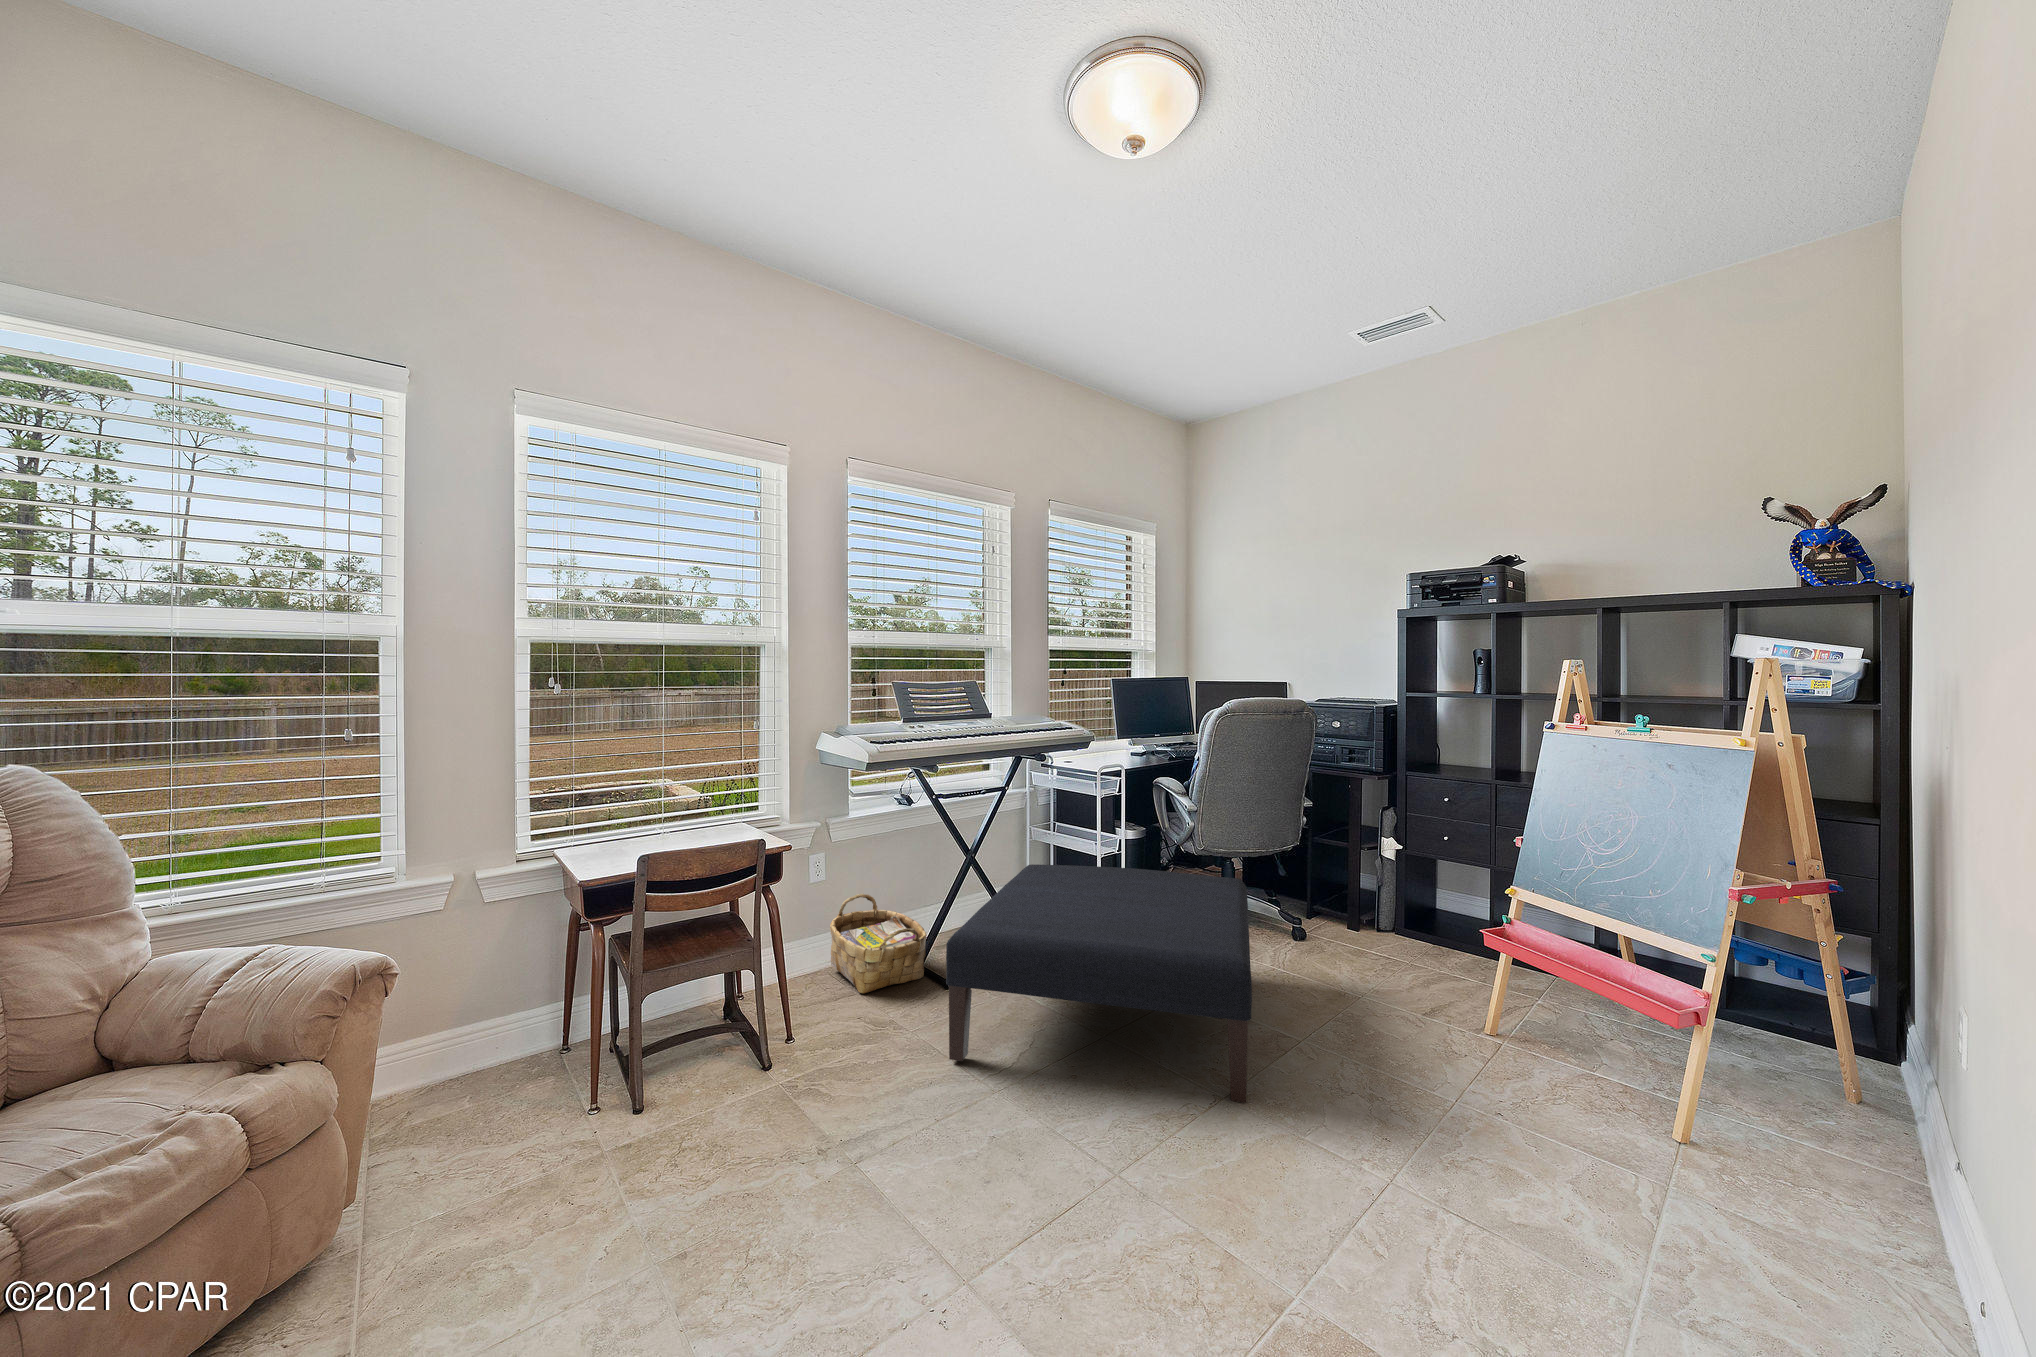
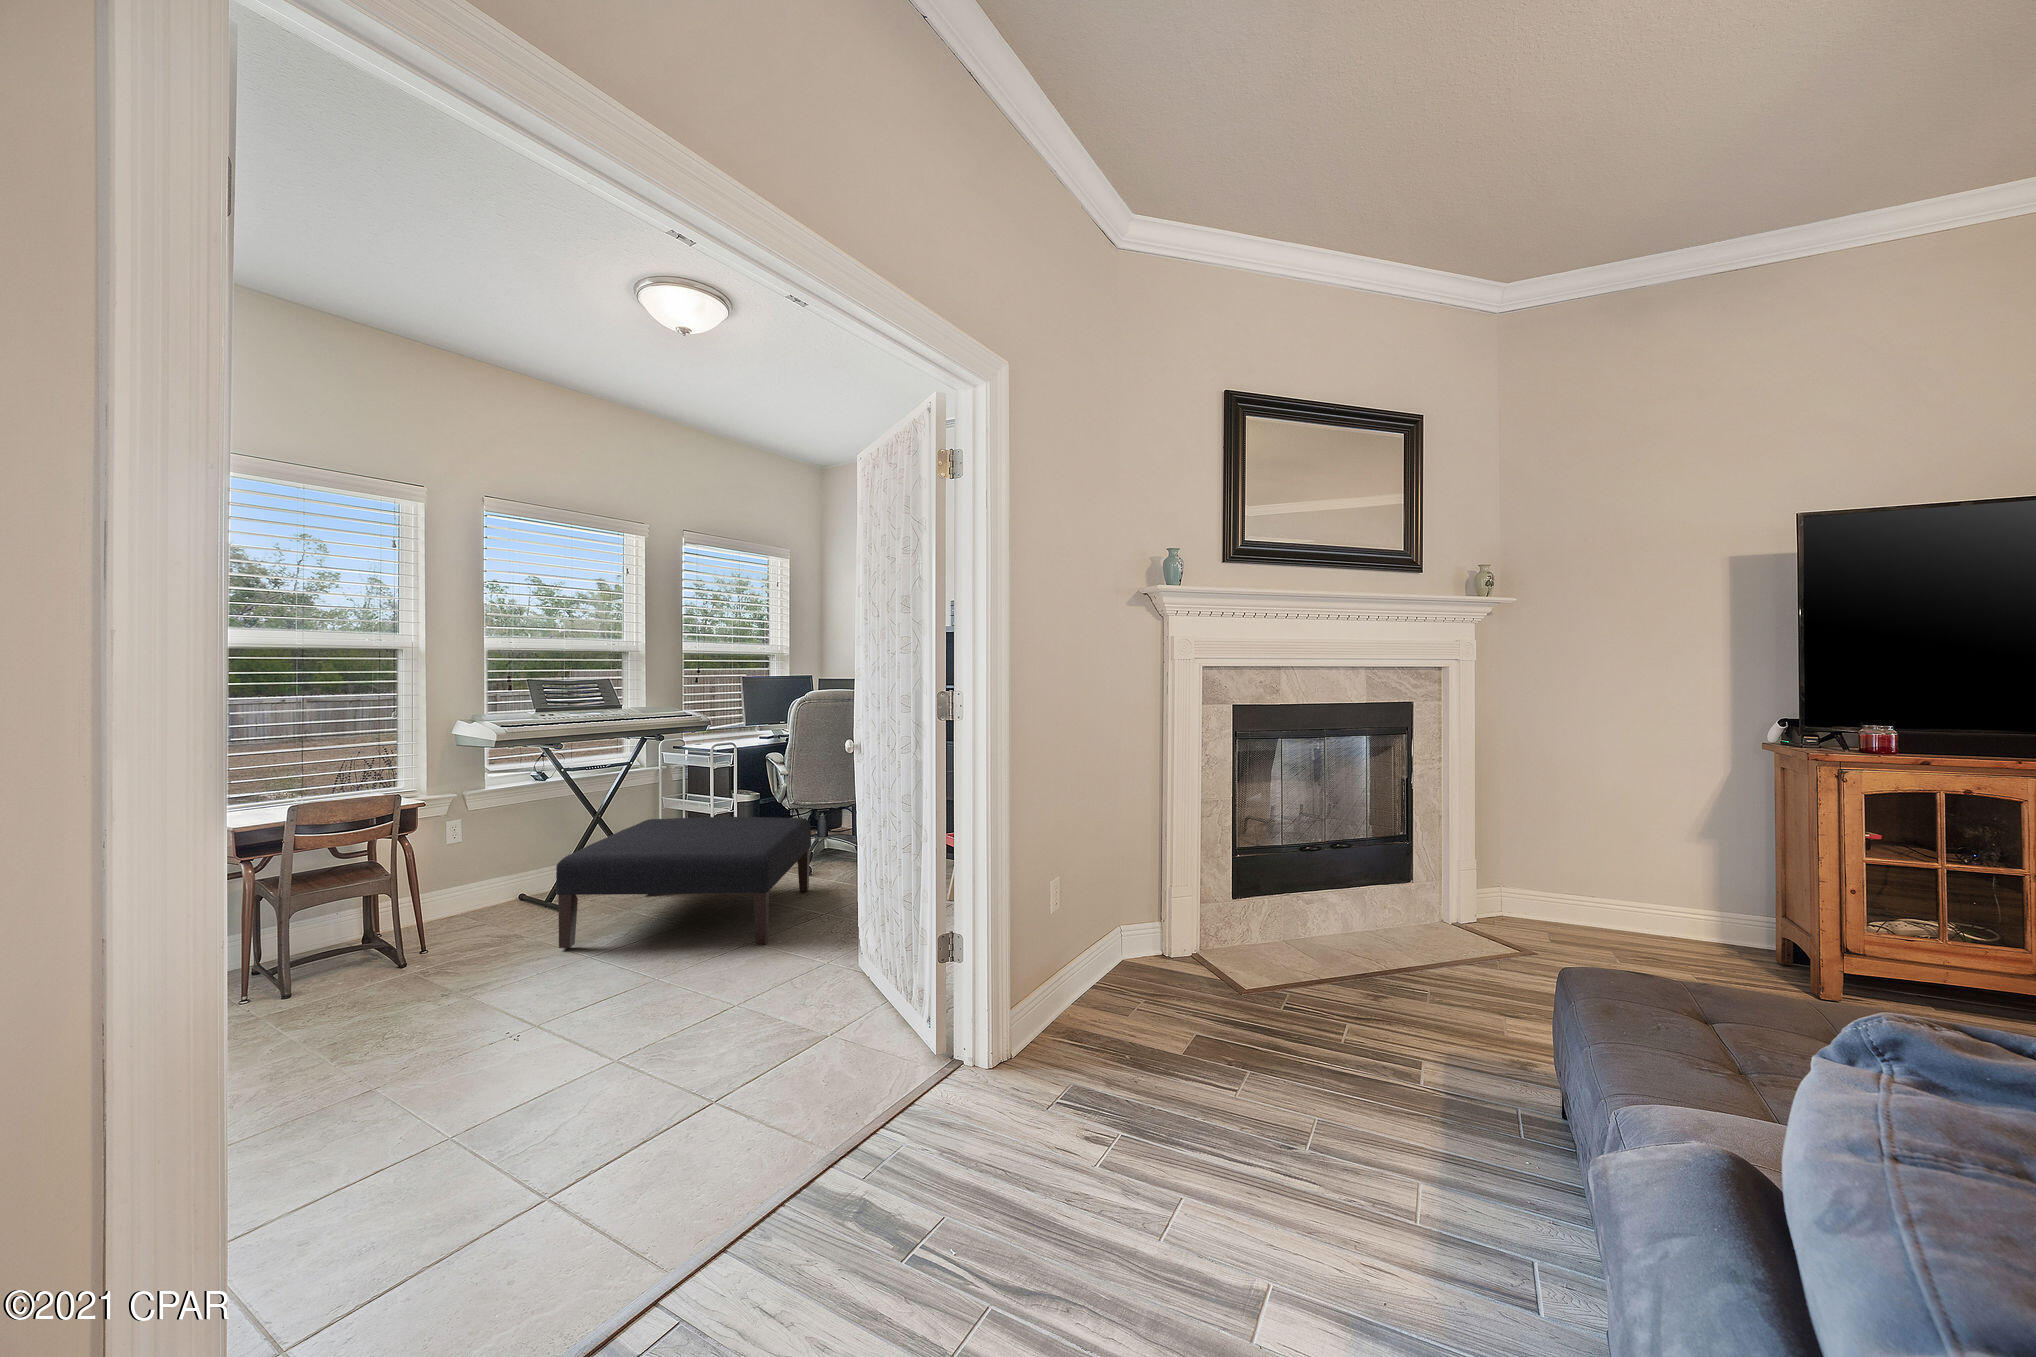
woven basket: present [830,894,926,993] -> none [466,852,555,924]

